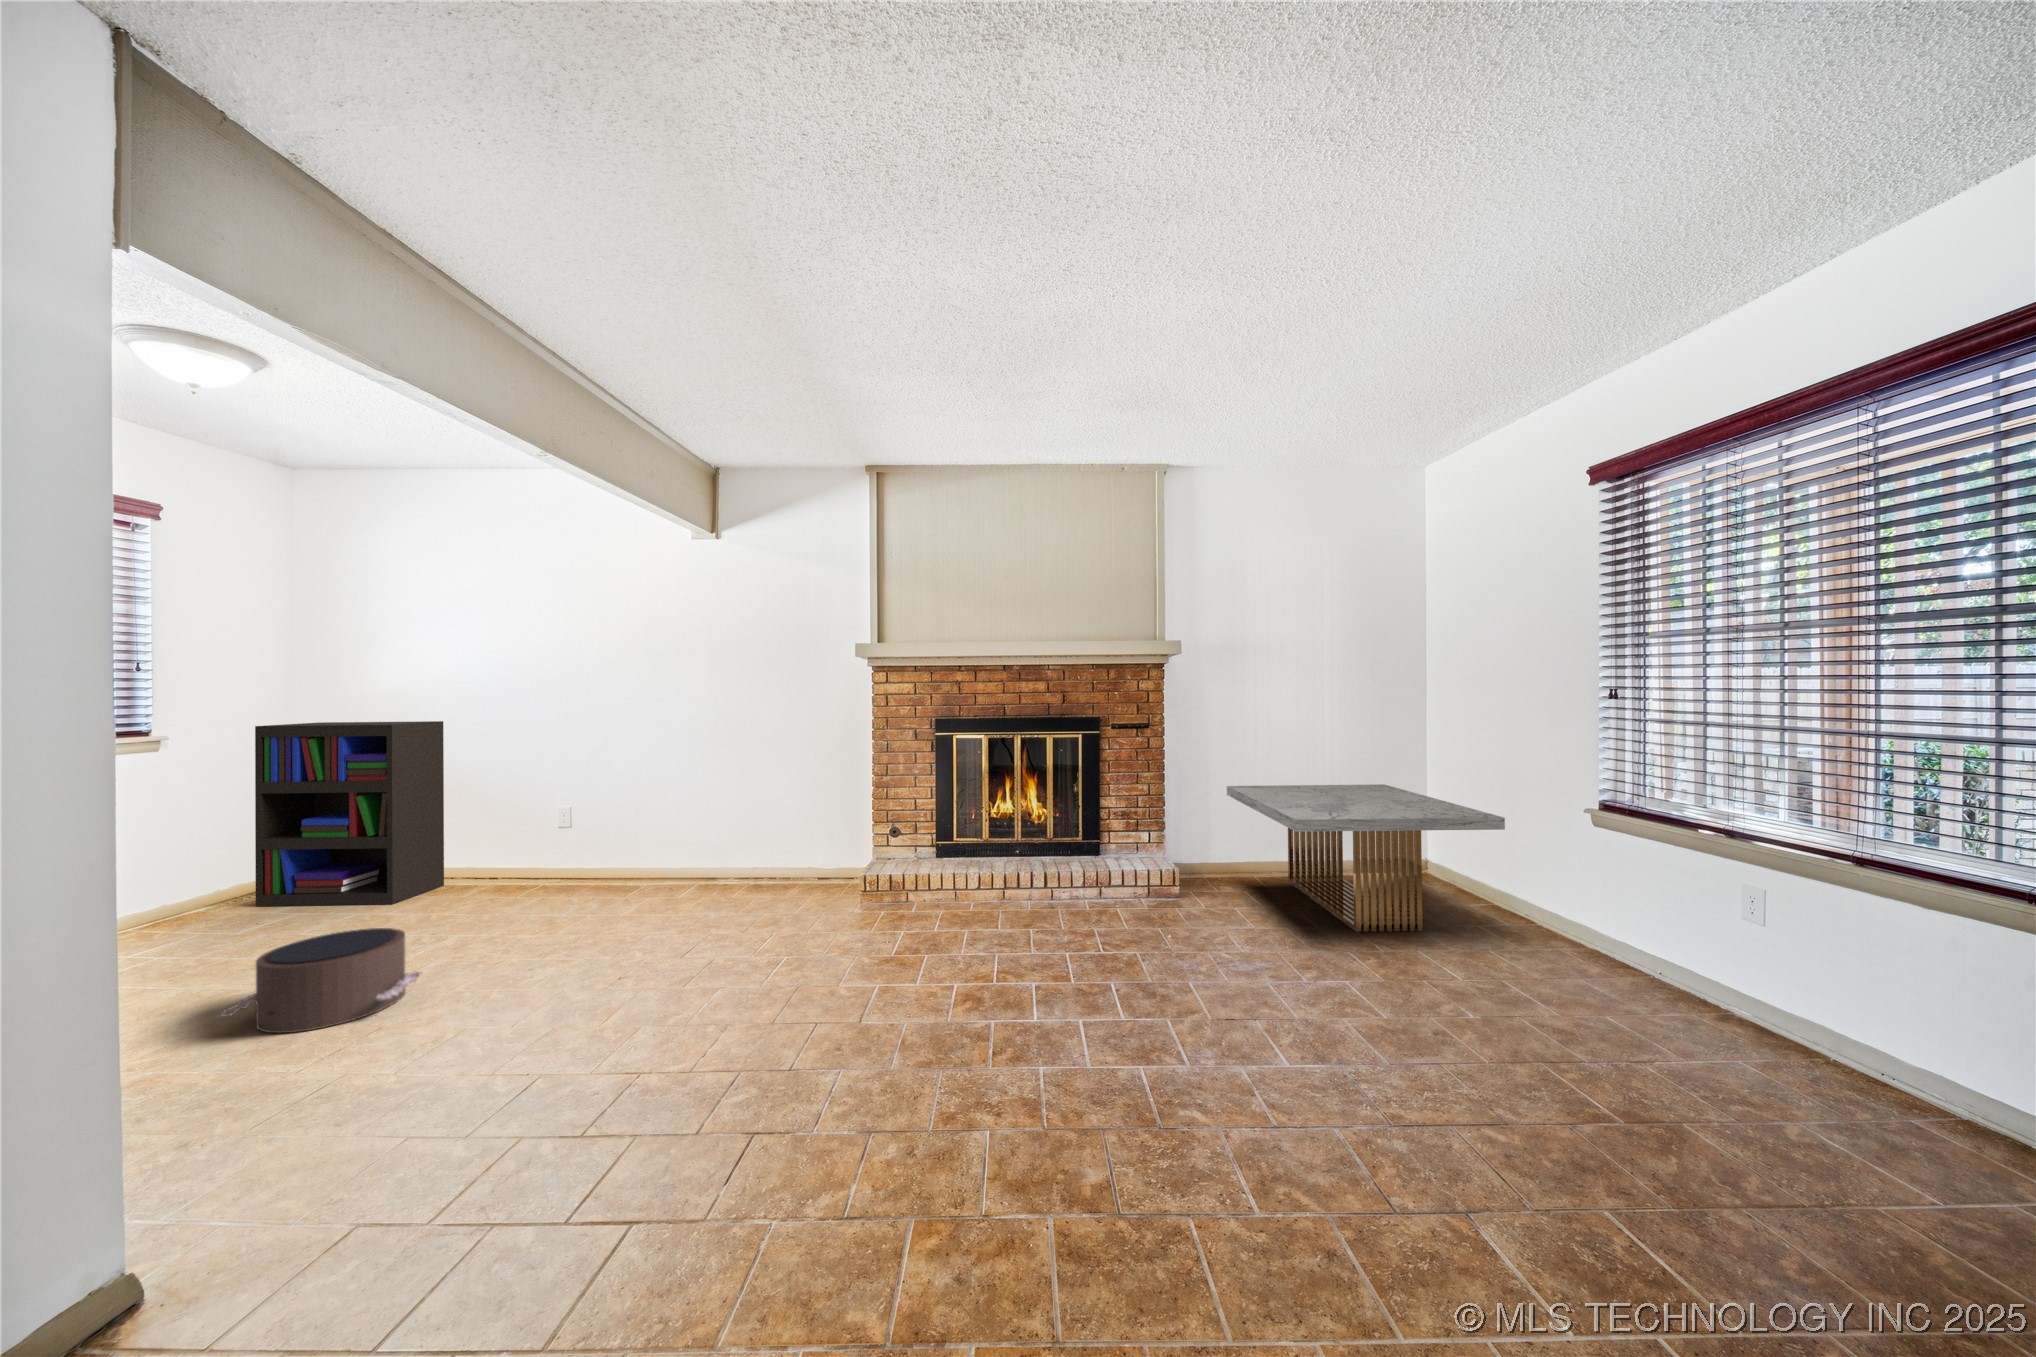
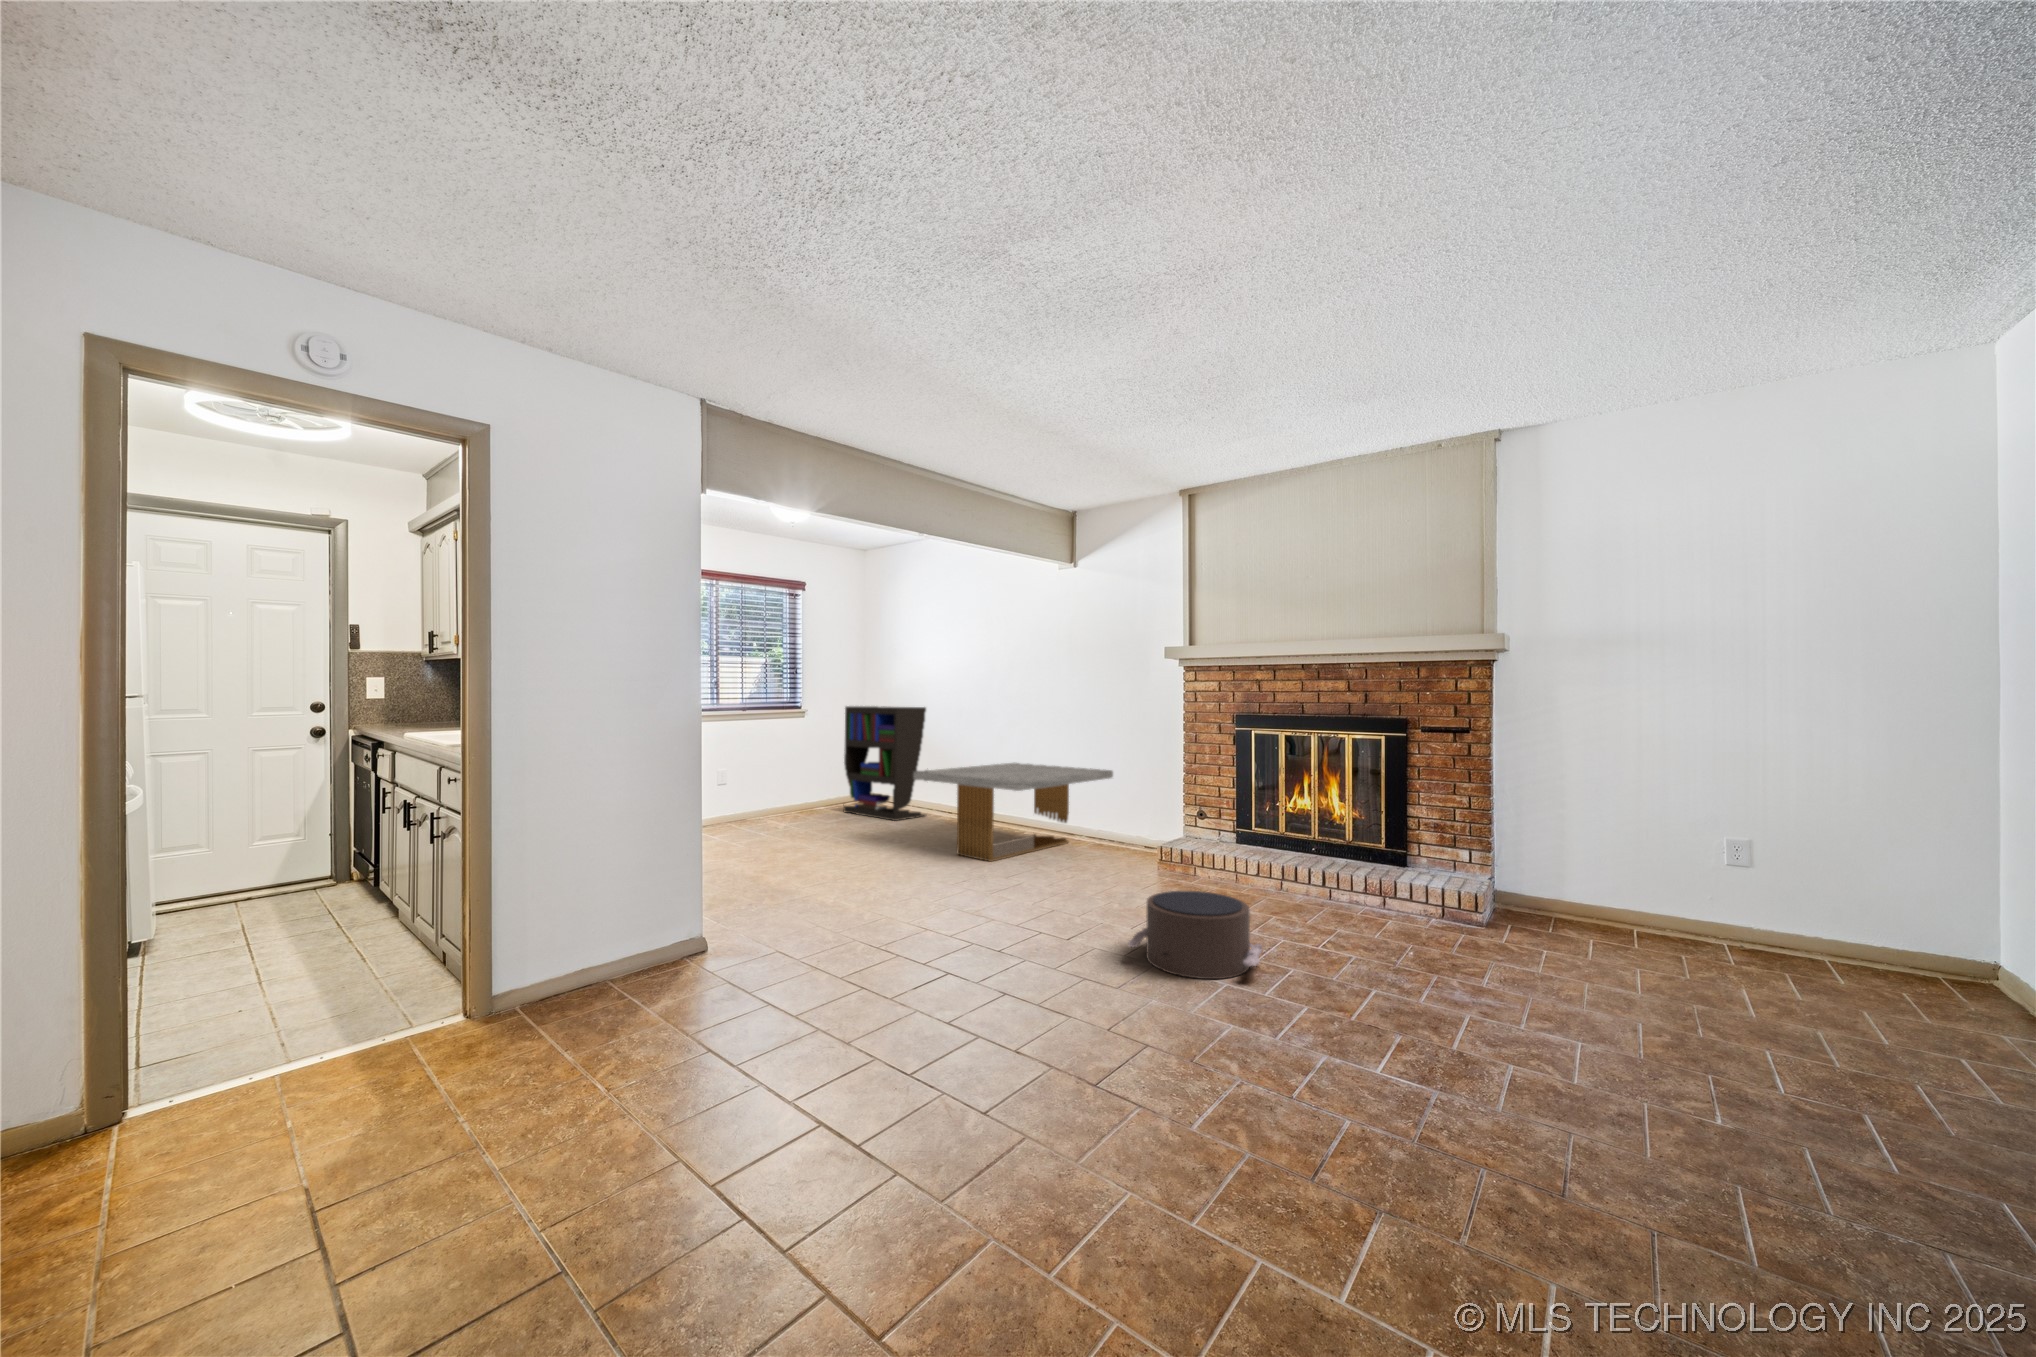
coffee table: present [1227,784,1505,932] -> present [914,763,1113,862]
pouf: present [219,928,420,1033] -> present [1128,891,1262,979]

